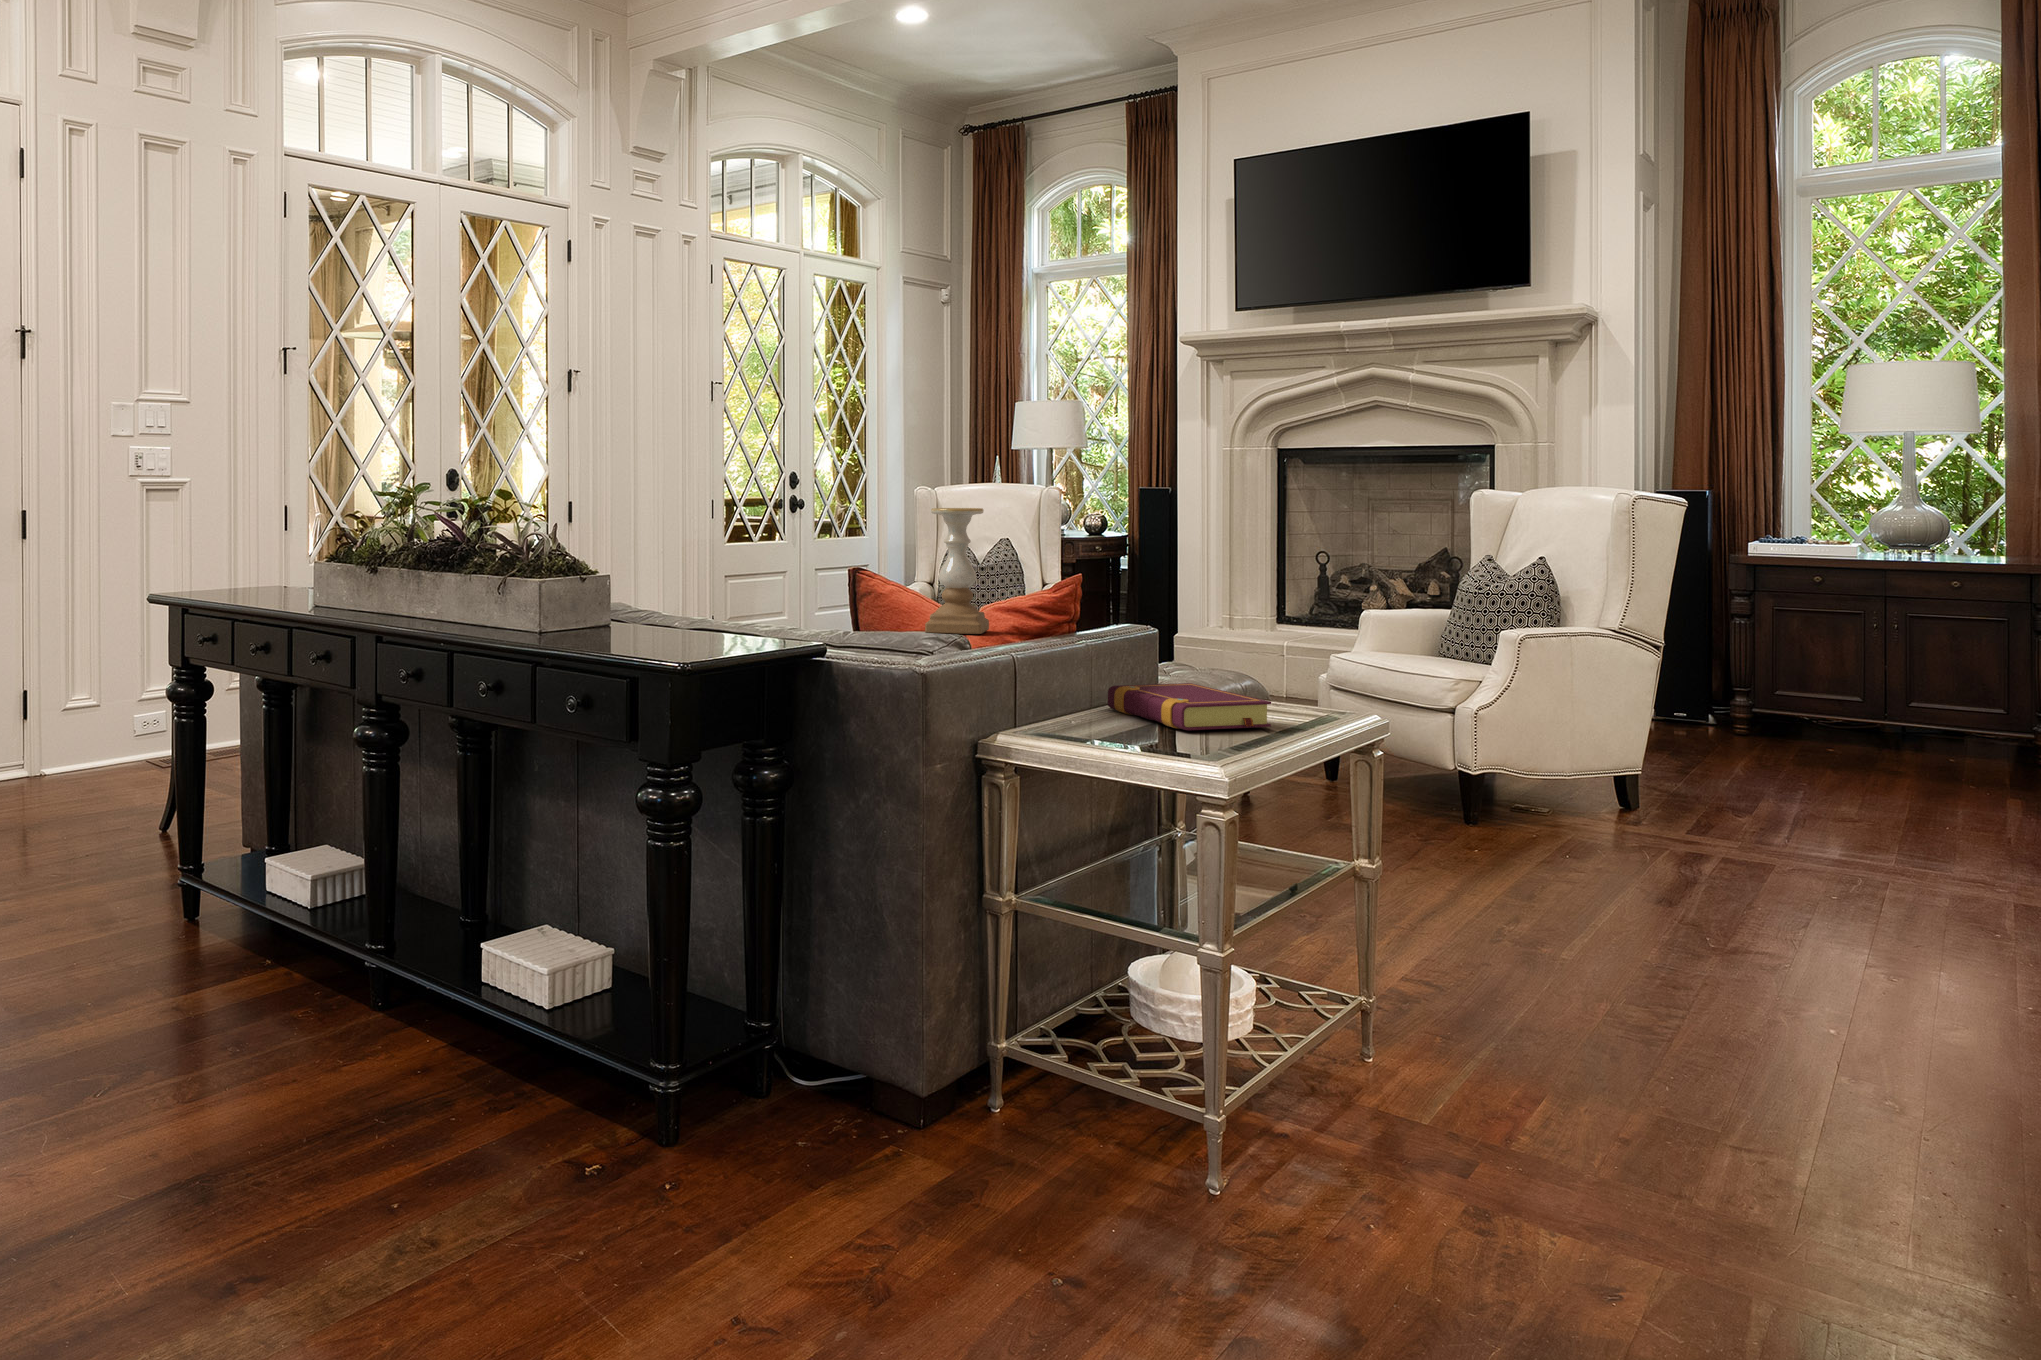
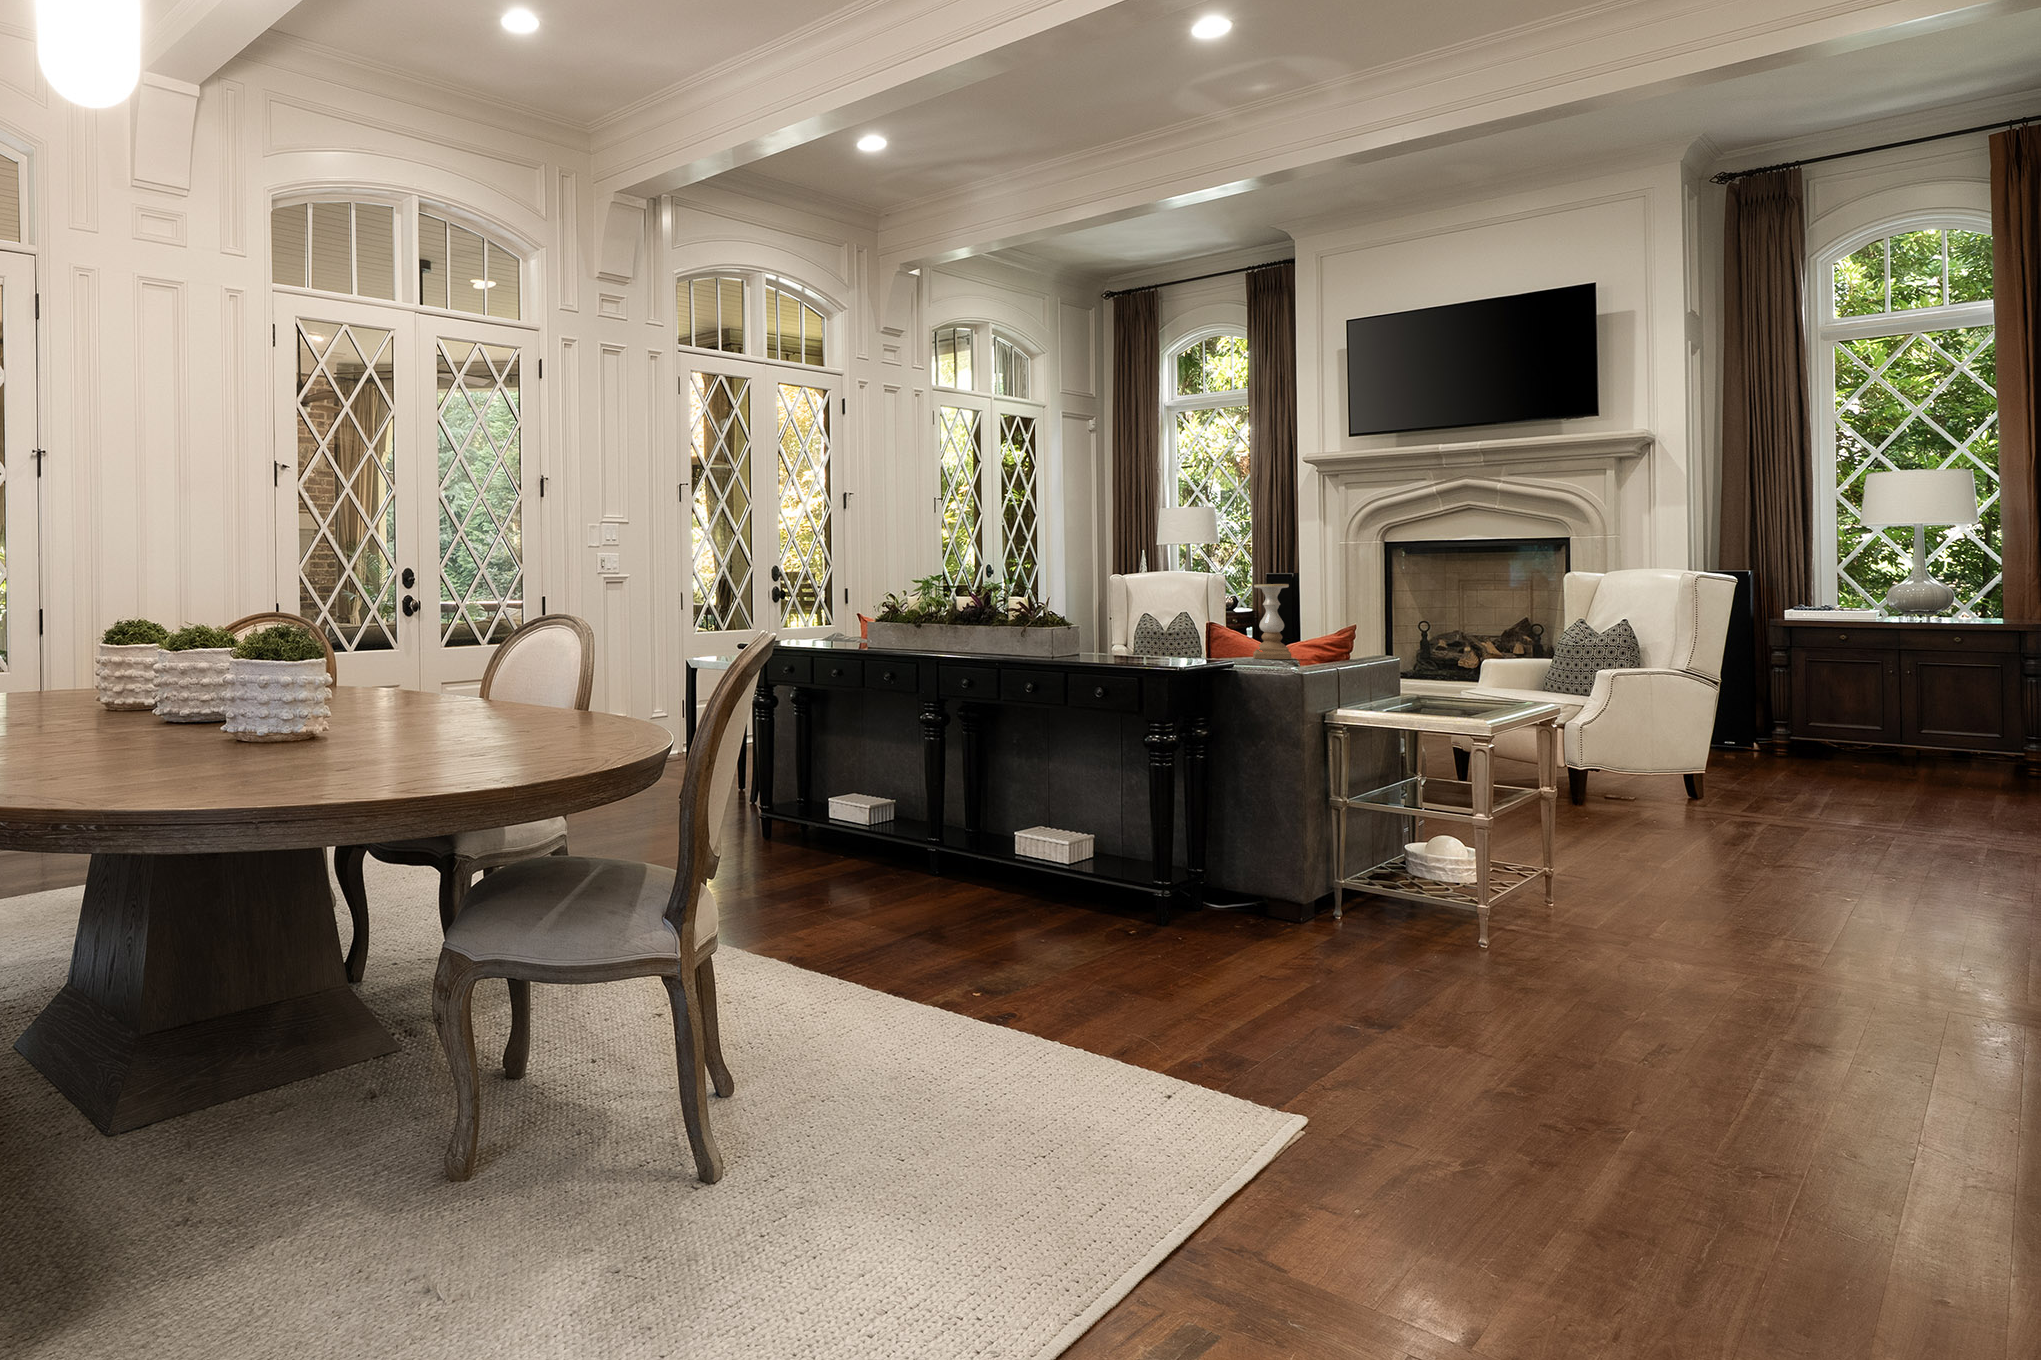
book: present [1108,683,1271,730] -> none [1385,686,1497,707]

